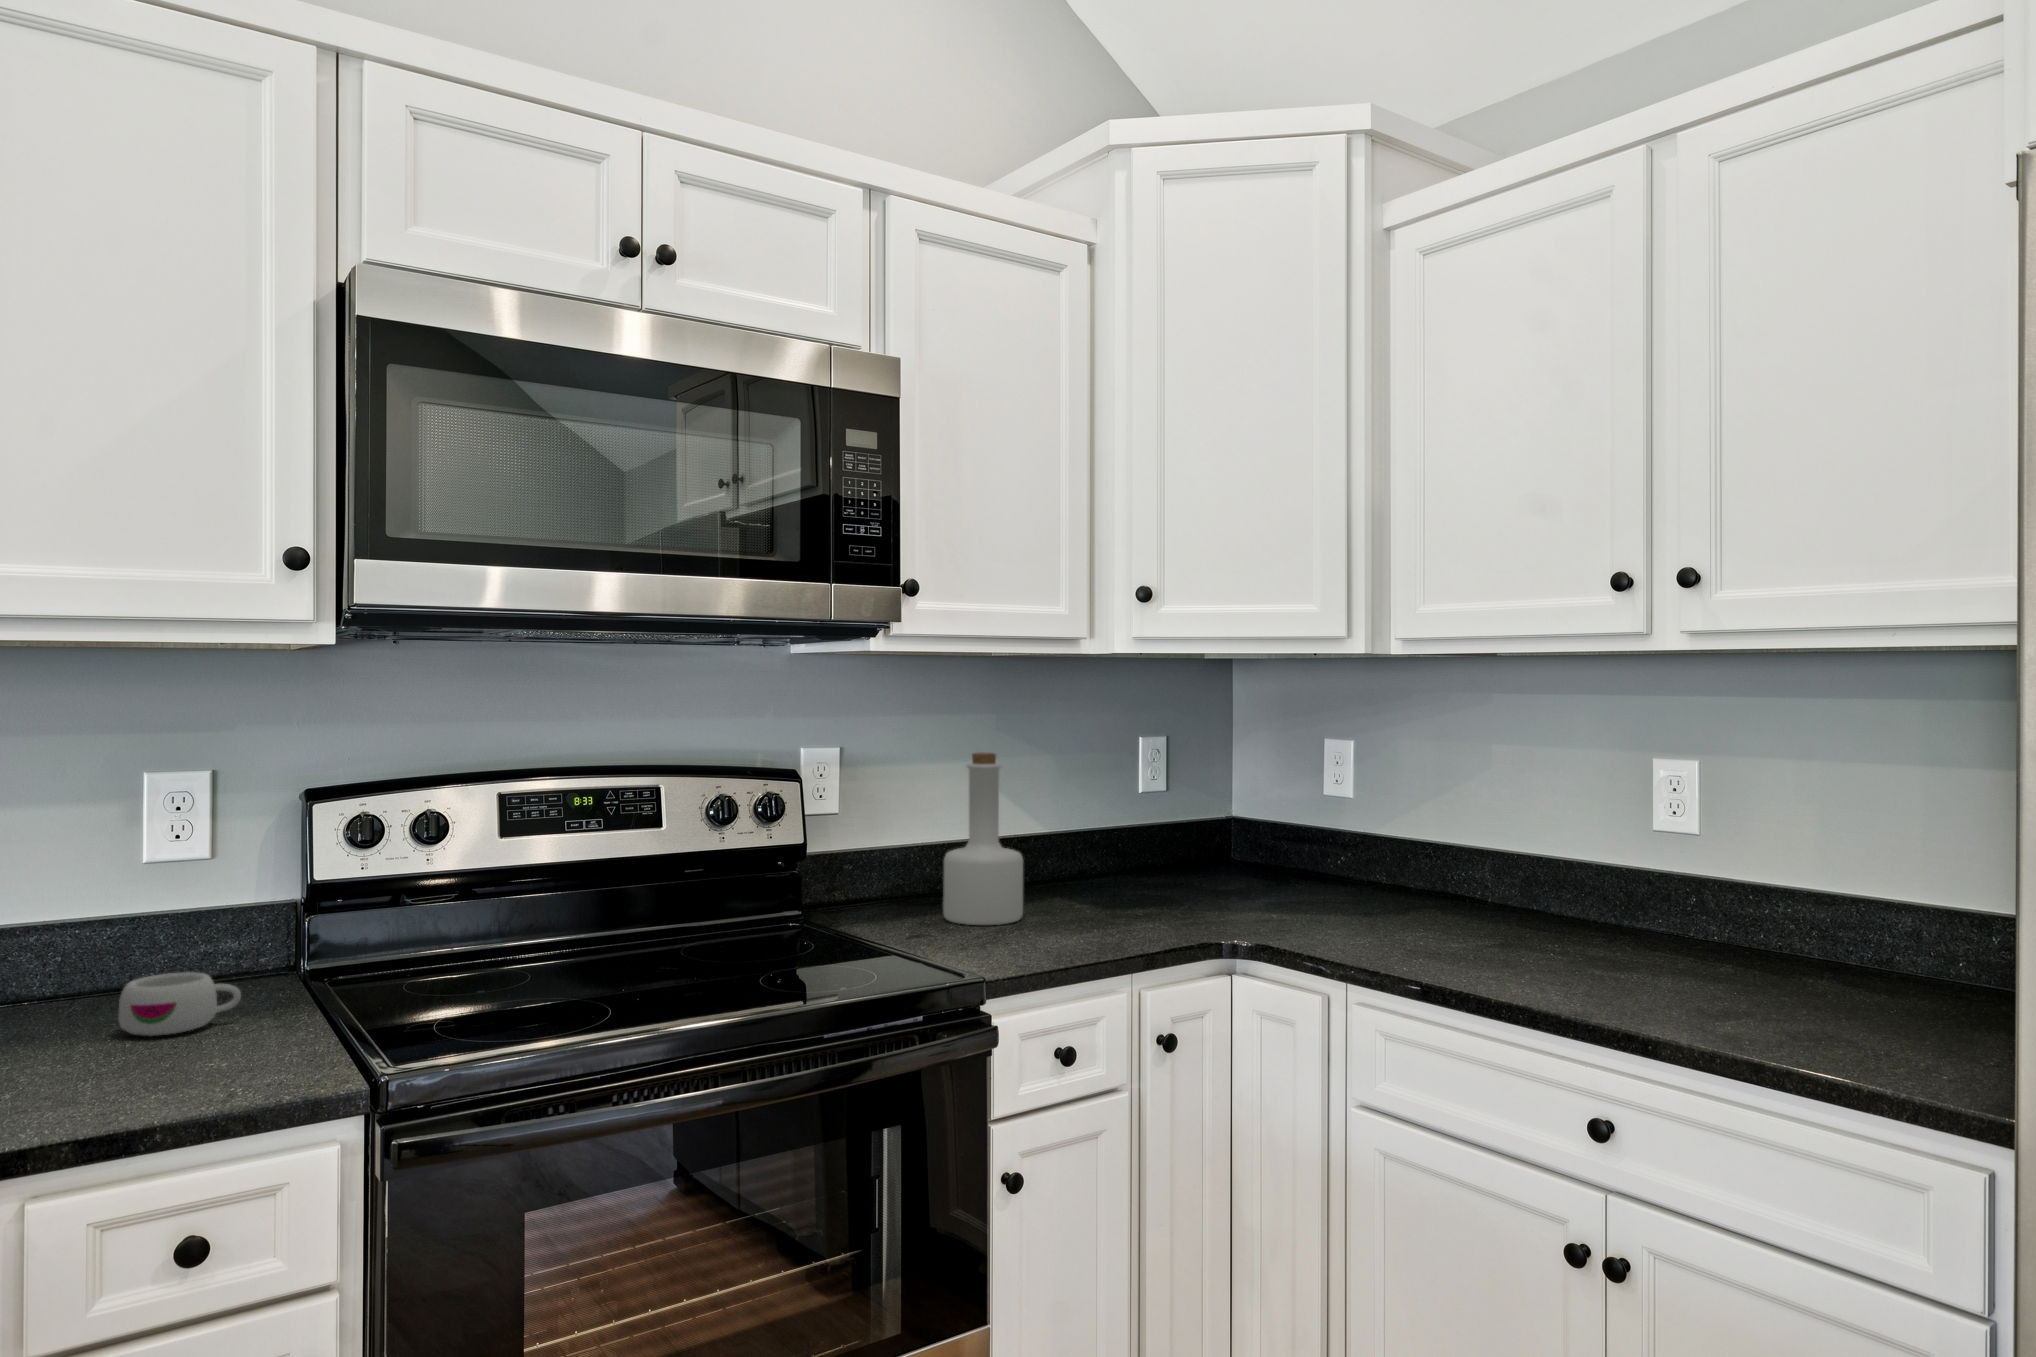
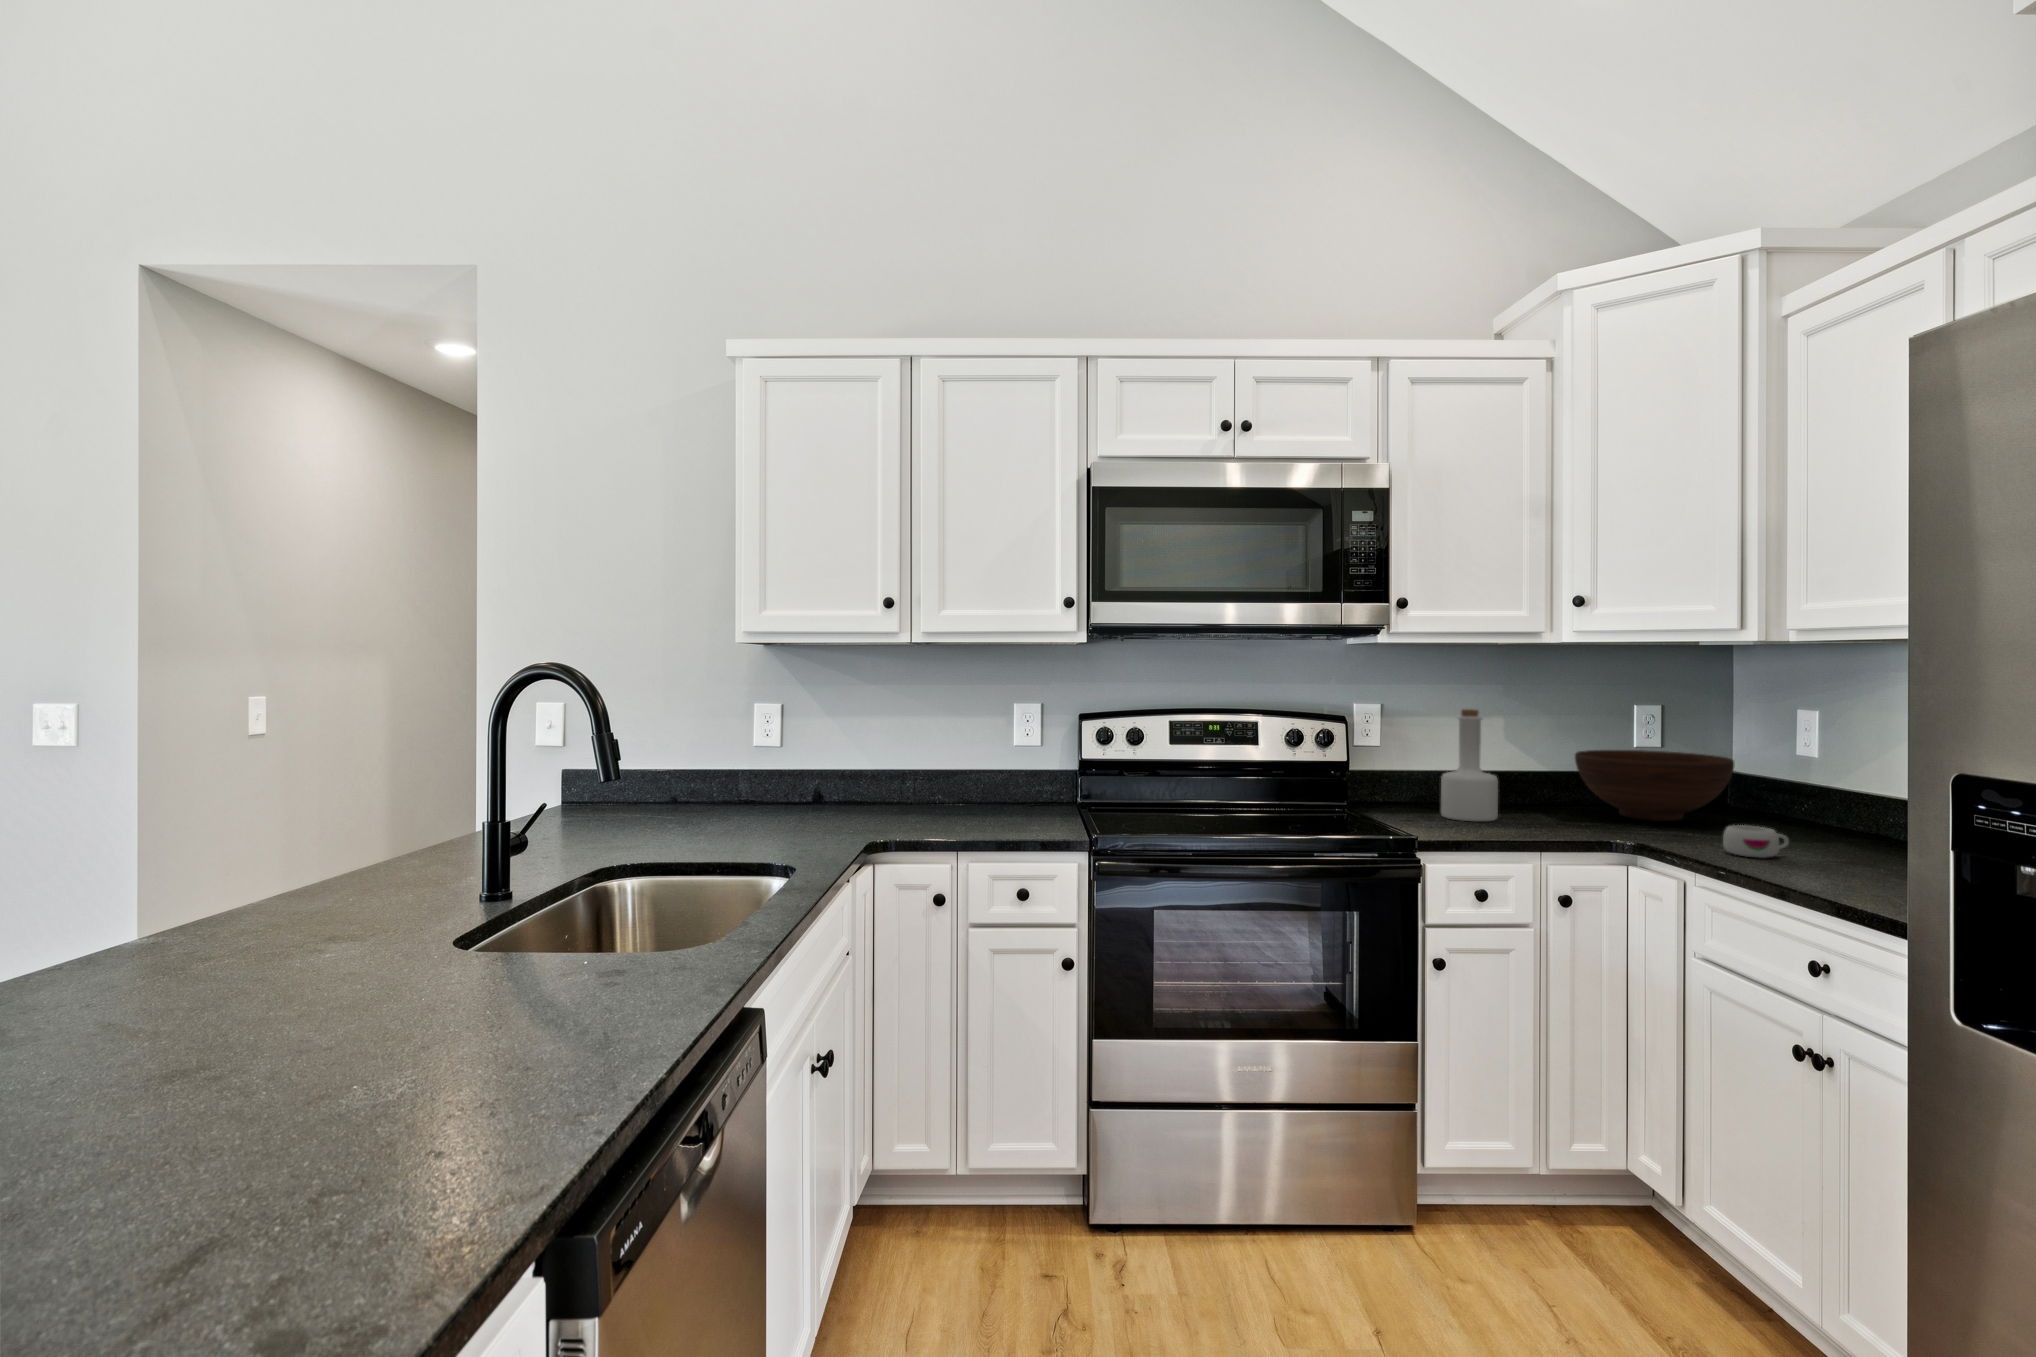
fruit bowl: none [1096,798,1280,896] -> present [1575,750,1734,821]
mug: present [118,972,241,1036] -> present [1723,825,1789,858]

